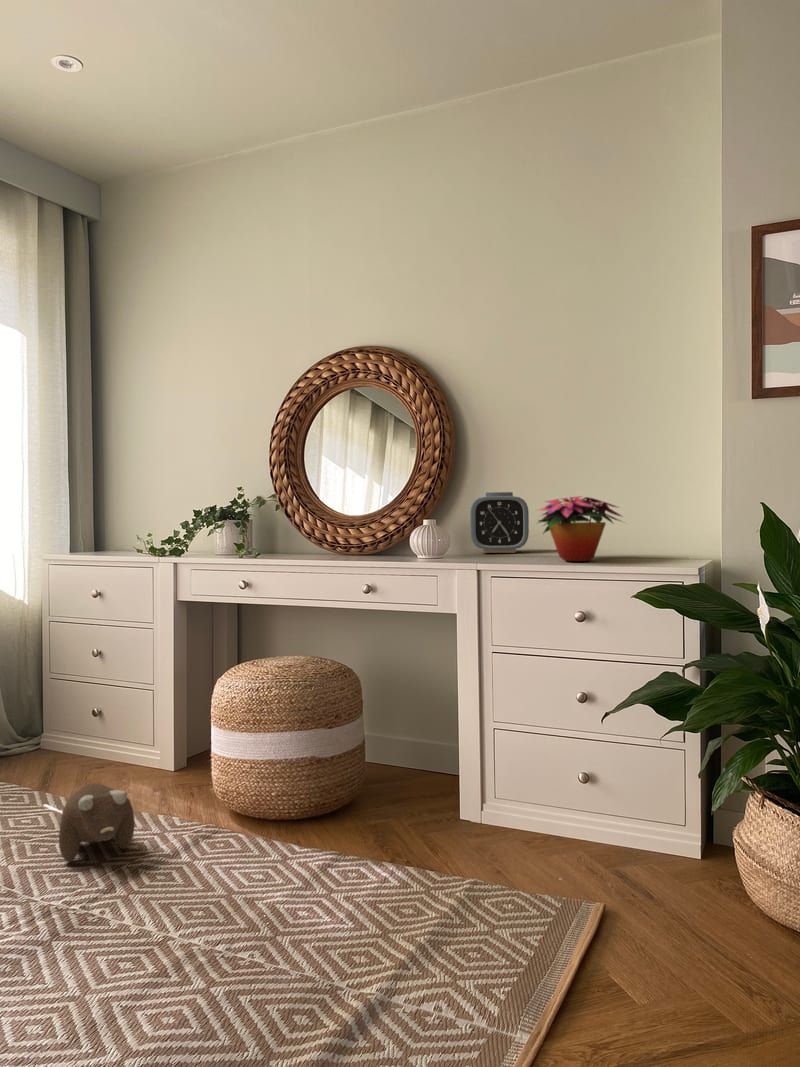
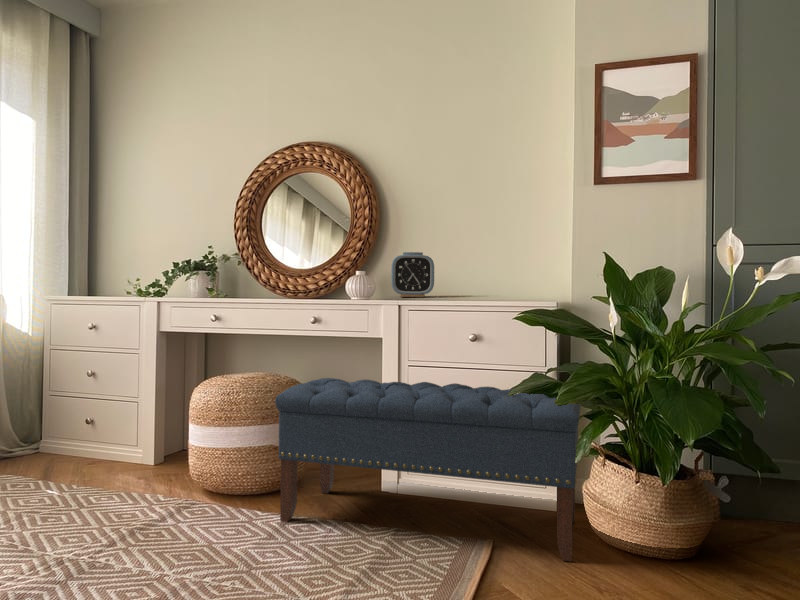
flower arrangement: present [537,496,621,561] -> none [438,253,508,300]
bench: none [311,669,732,946] -> present [275,378,581,561]
plush toy: present [59,783,135,862] -> none [66,466,129,528]

